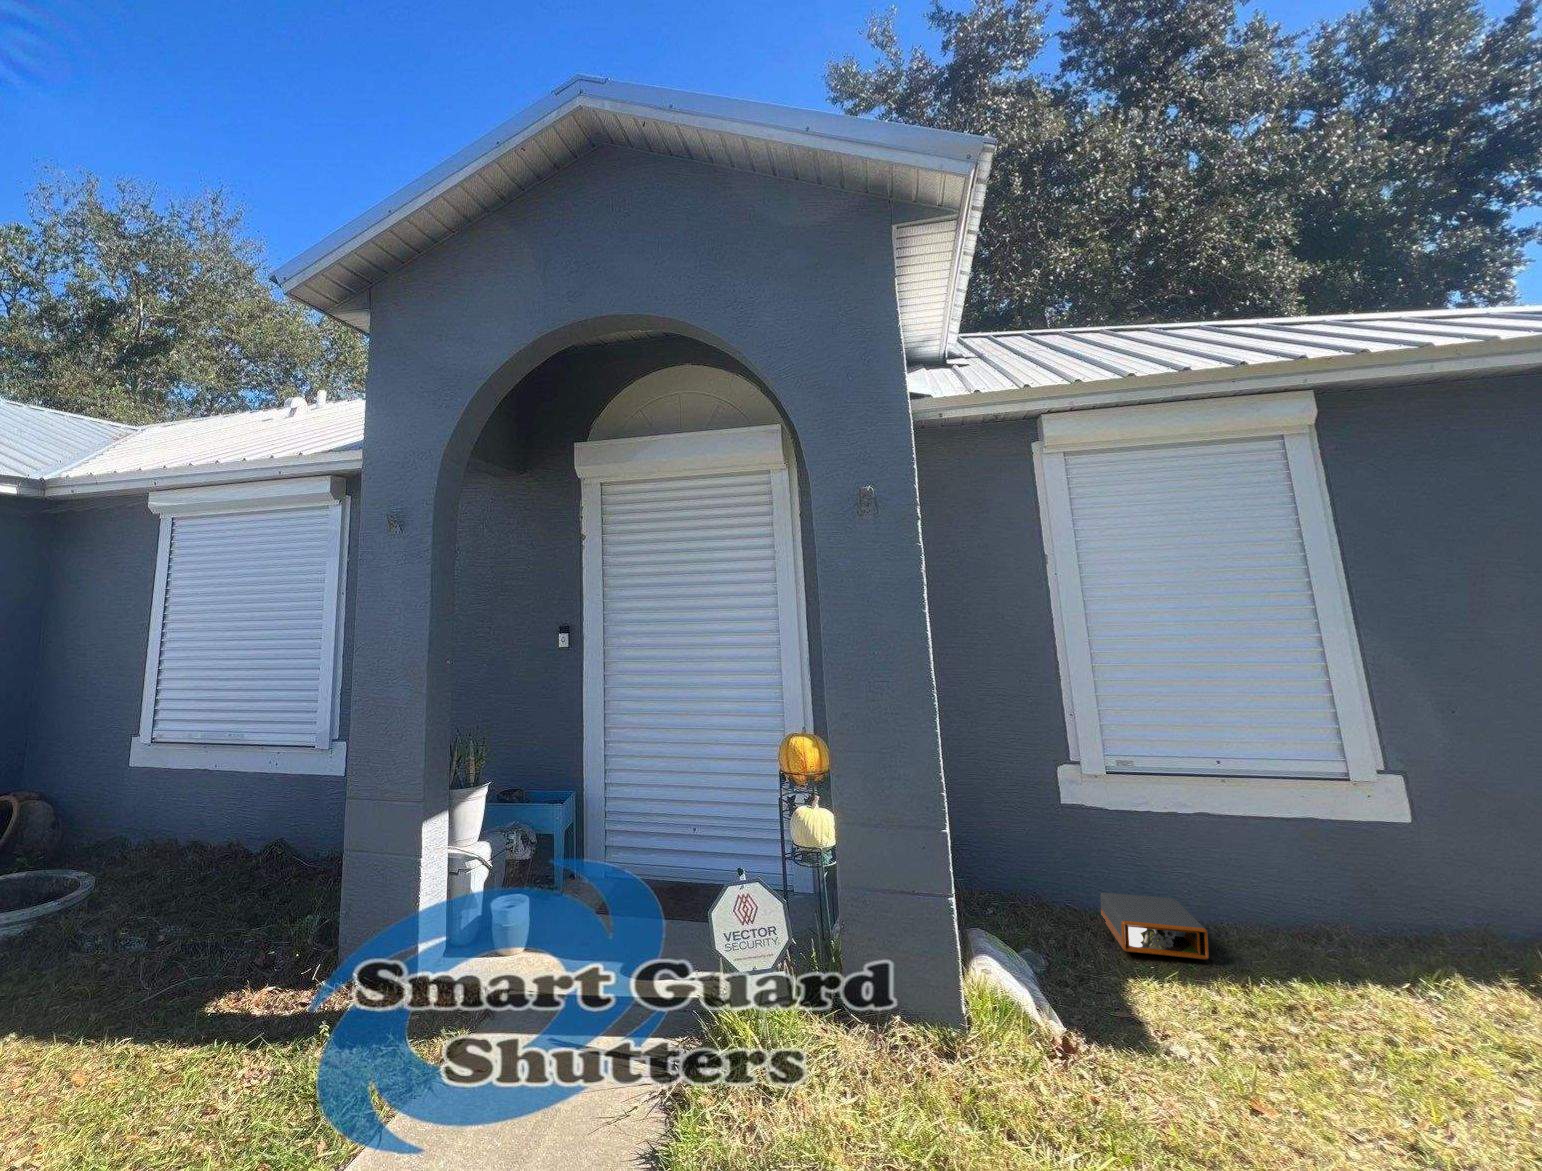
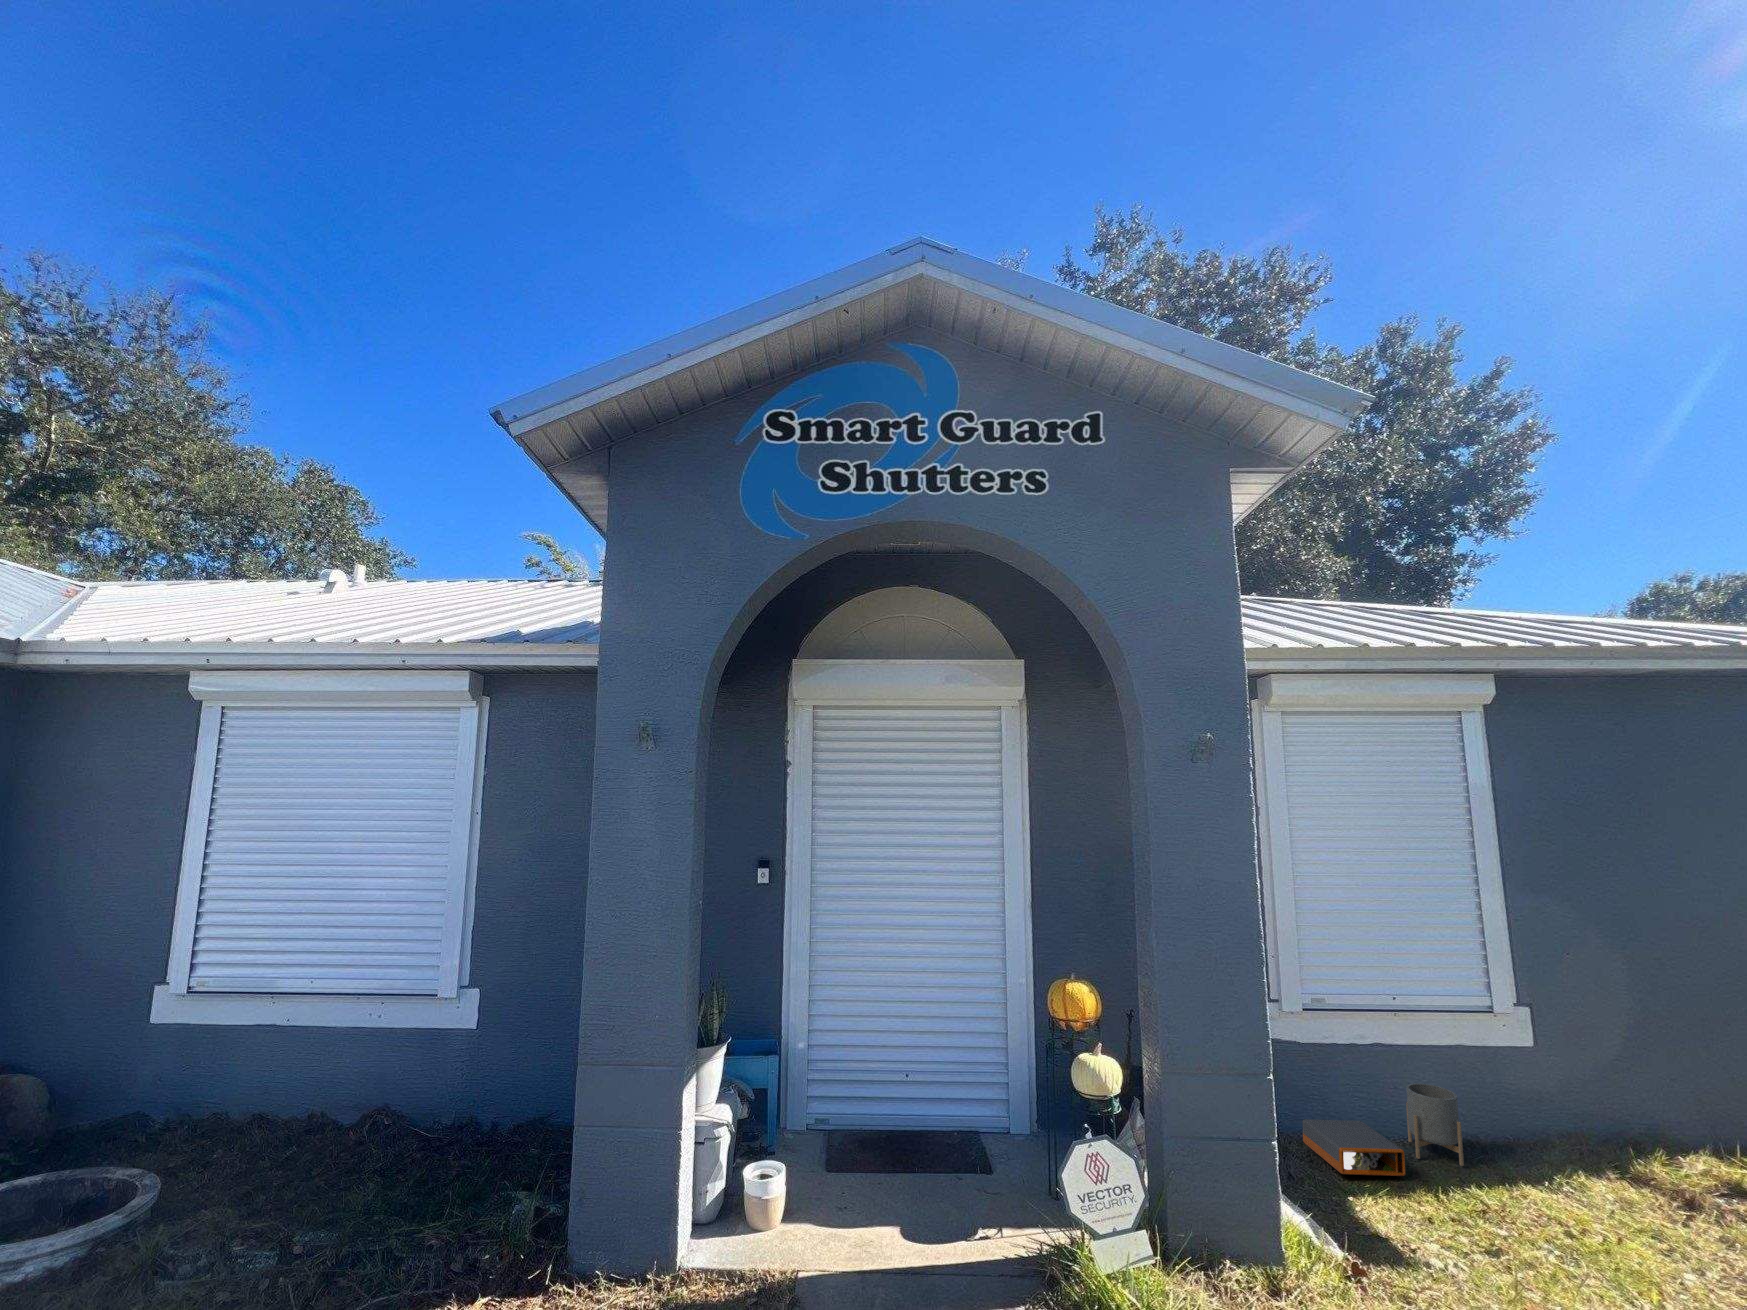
planter: none [1229,859,1298,956] -> present [1406,1083,1464,1166]

